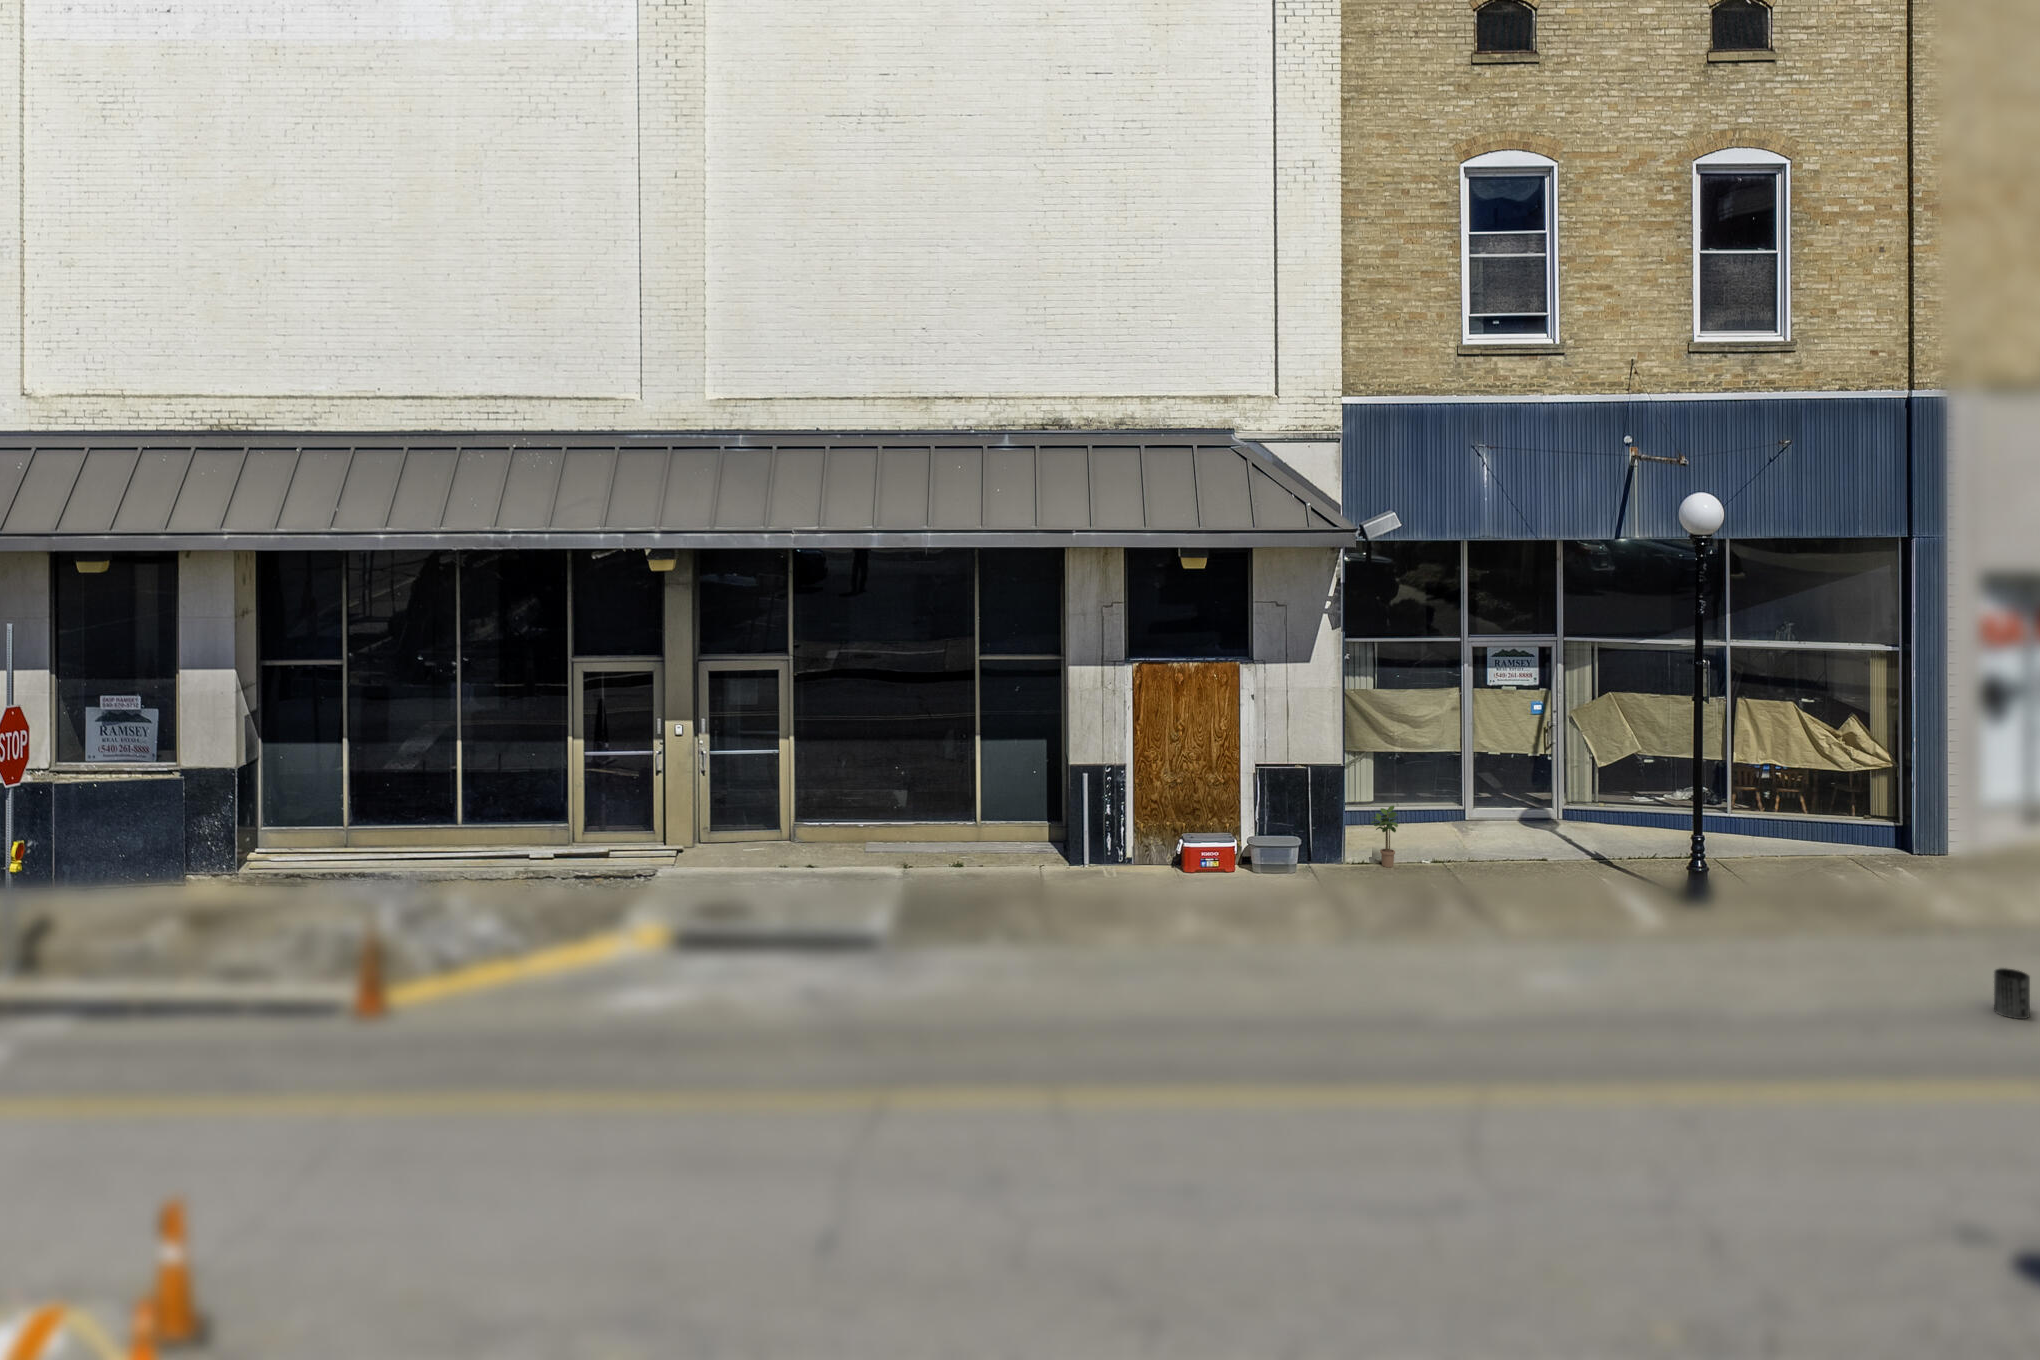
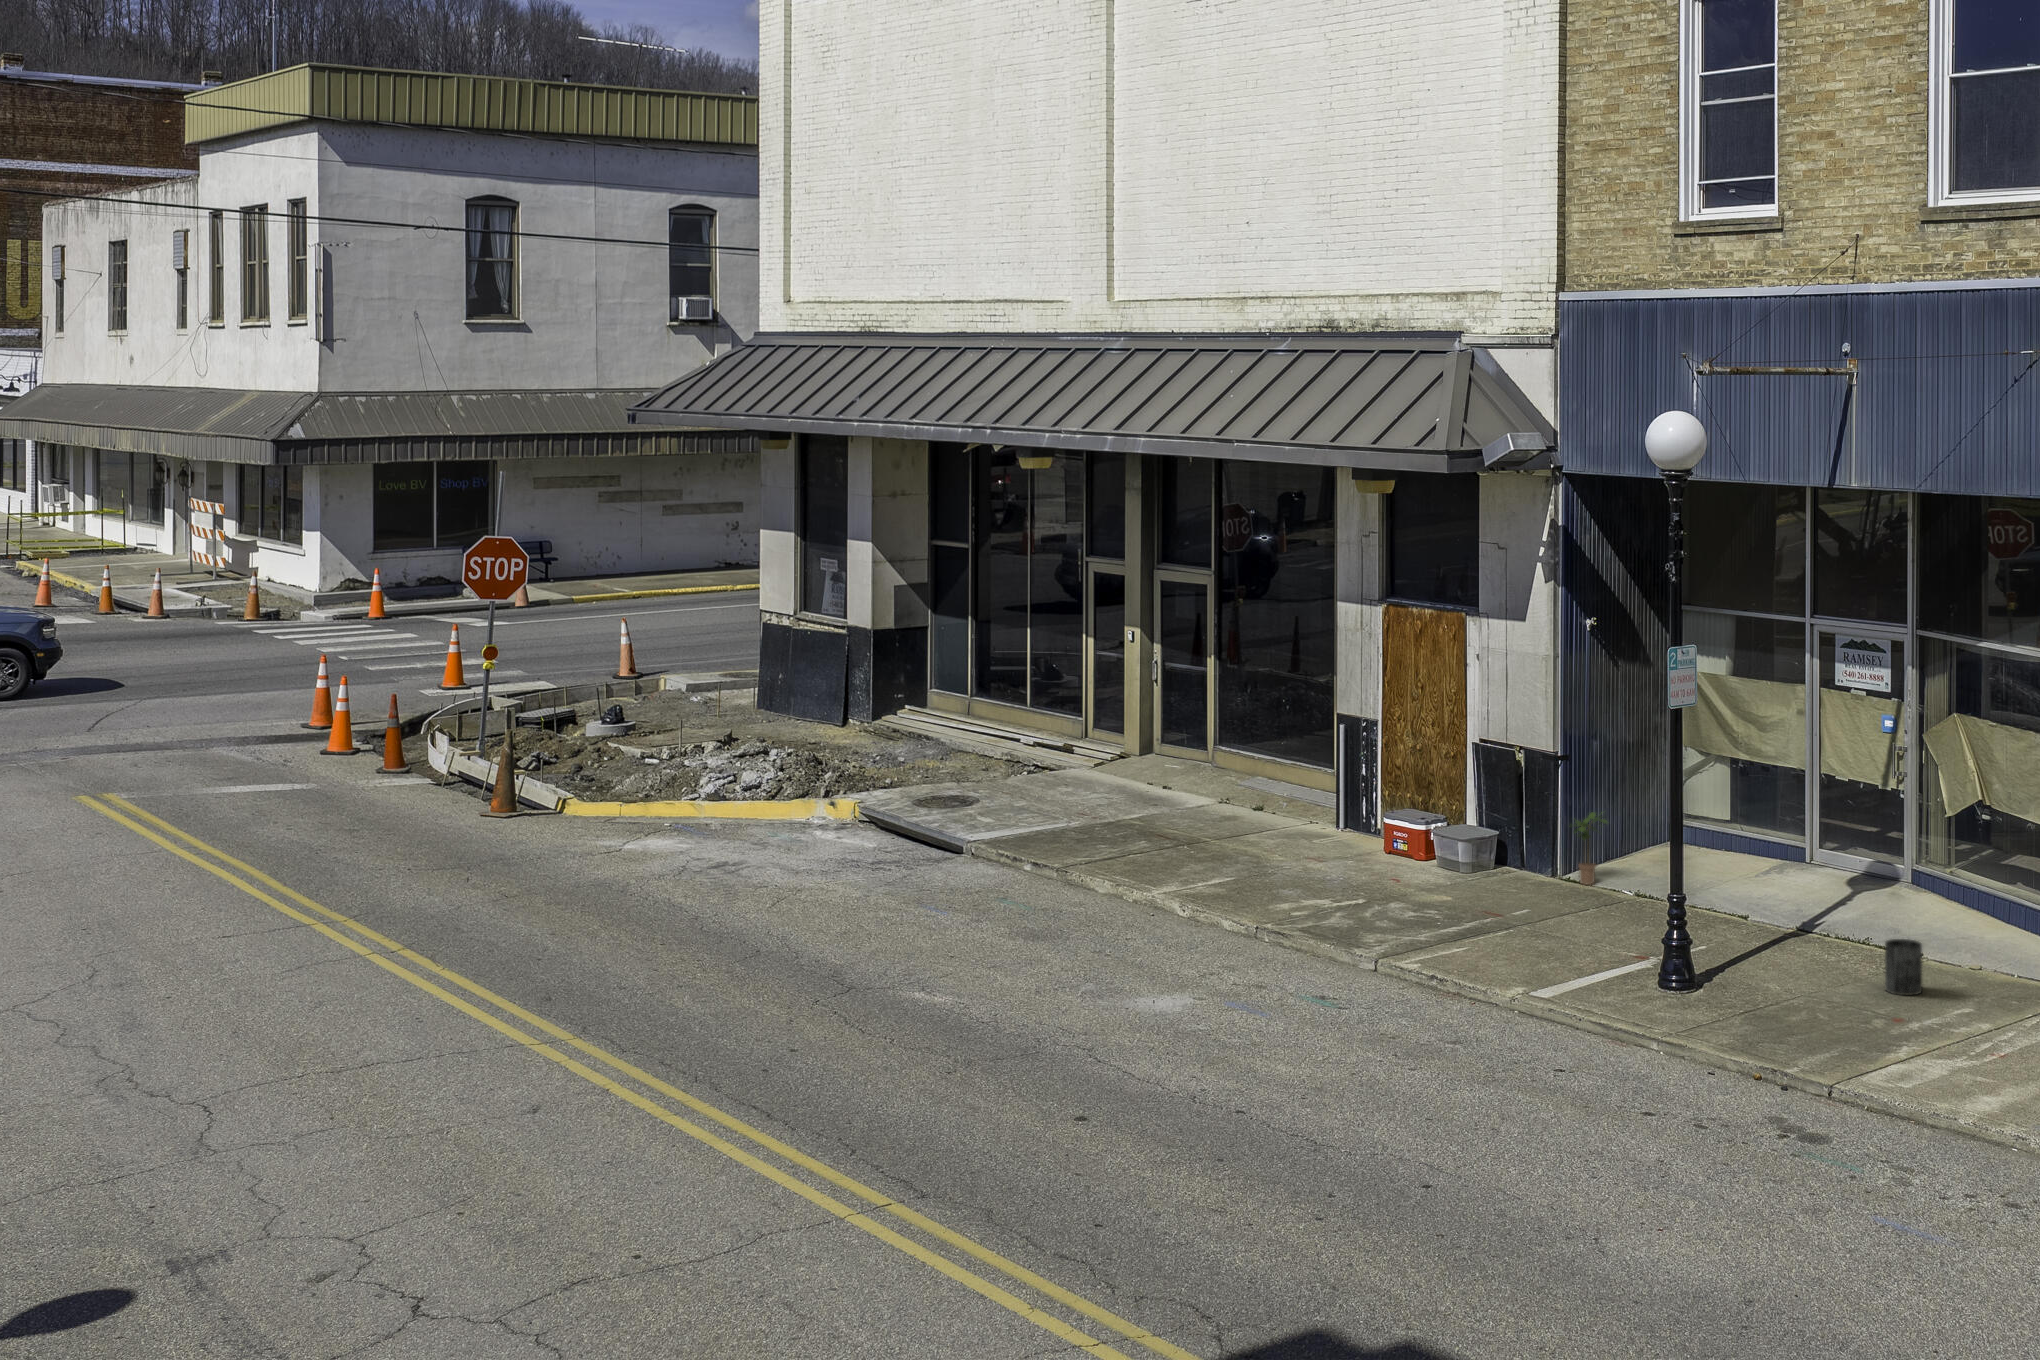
trash can: present [1994,968,2030,1019] -> present [1885,939,1922,995]

